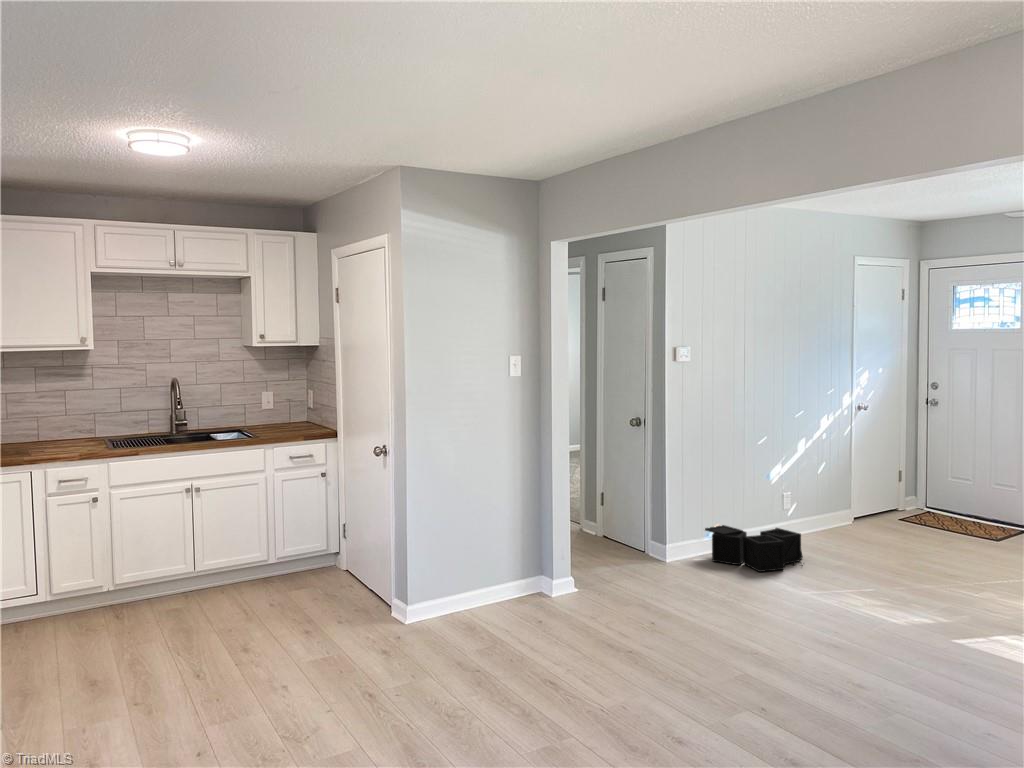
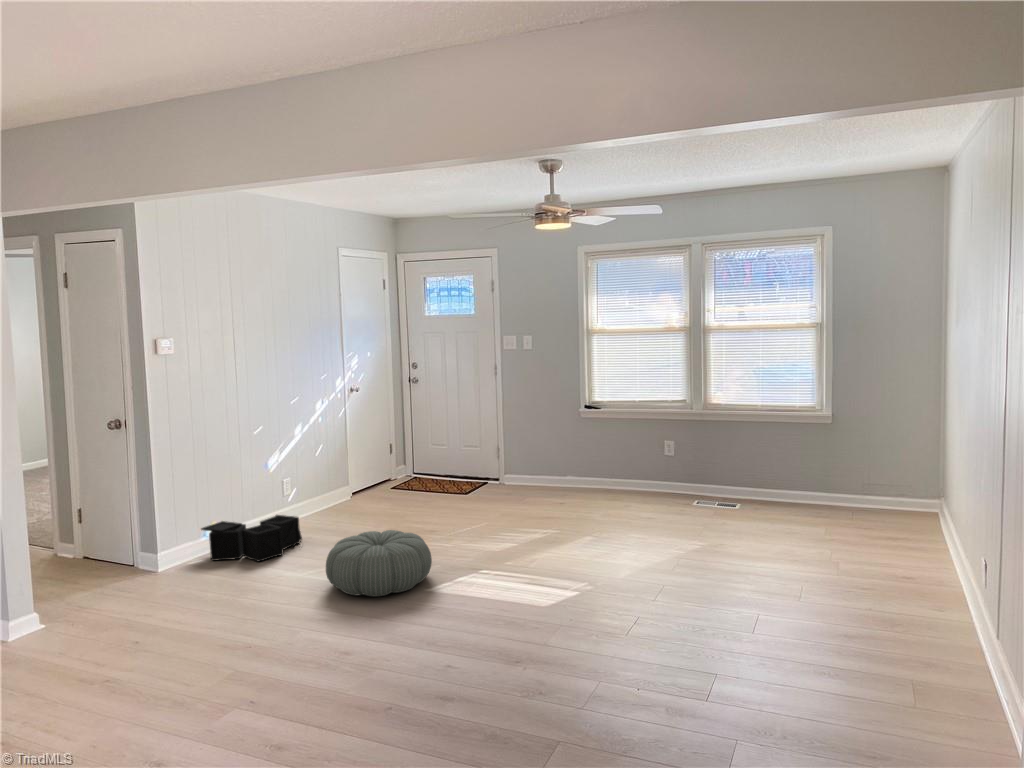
pouf: none [838,563,974,641] -> present [326,530,432,596]

